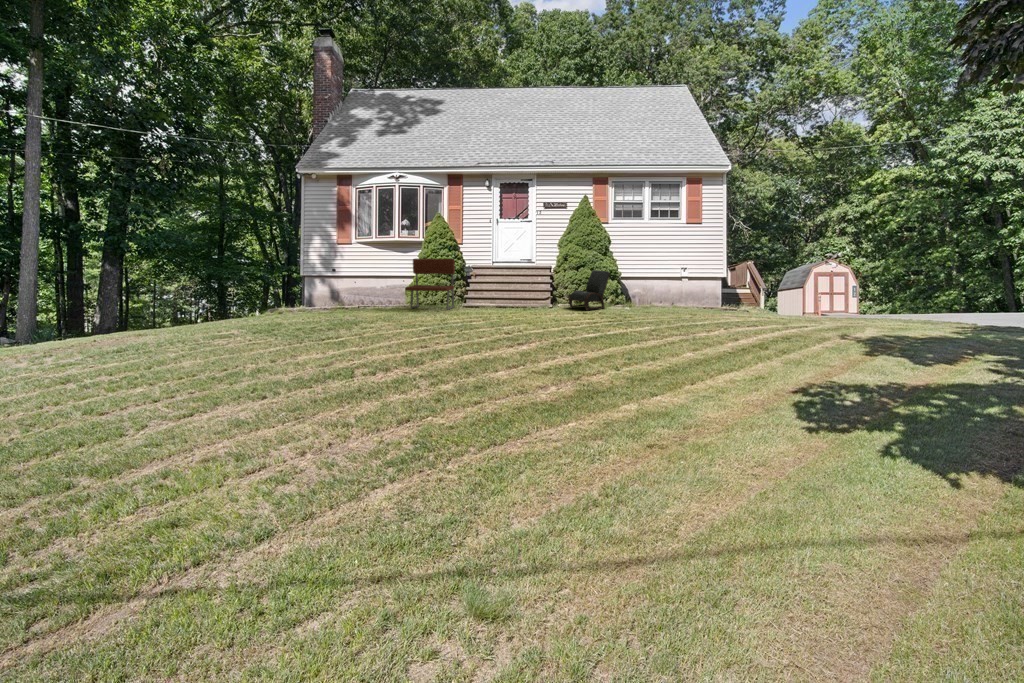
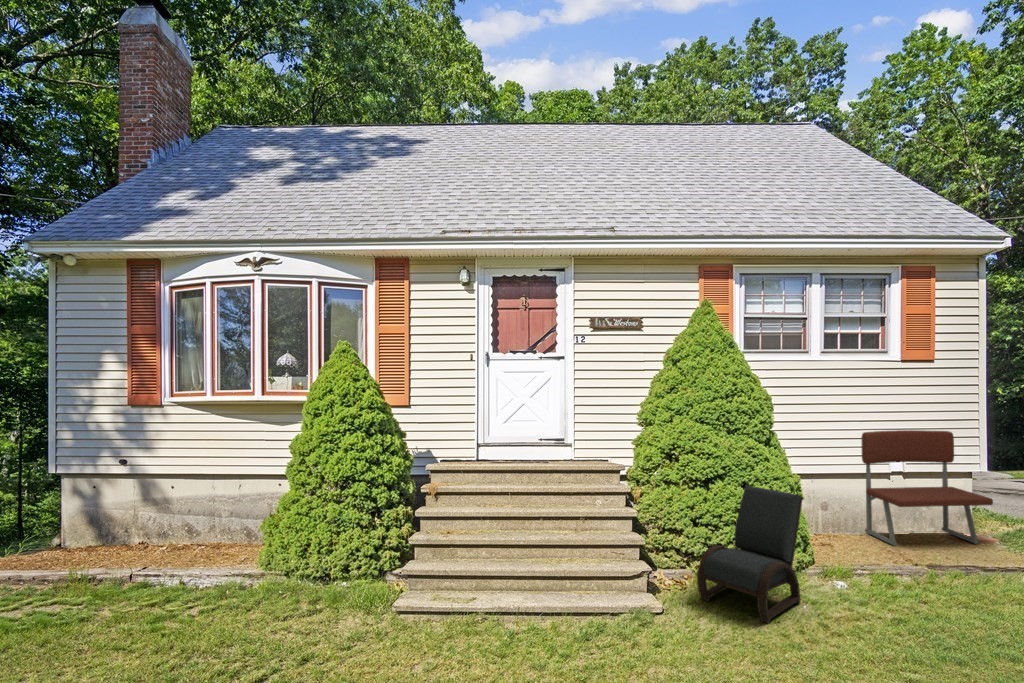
bench: present [405,258,455,310] -> present [861,430,993,546]

